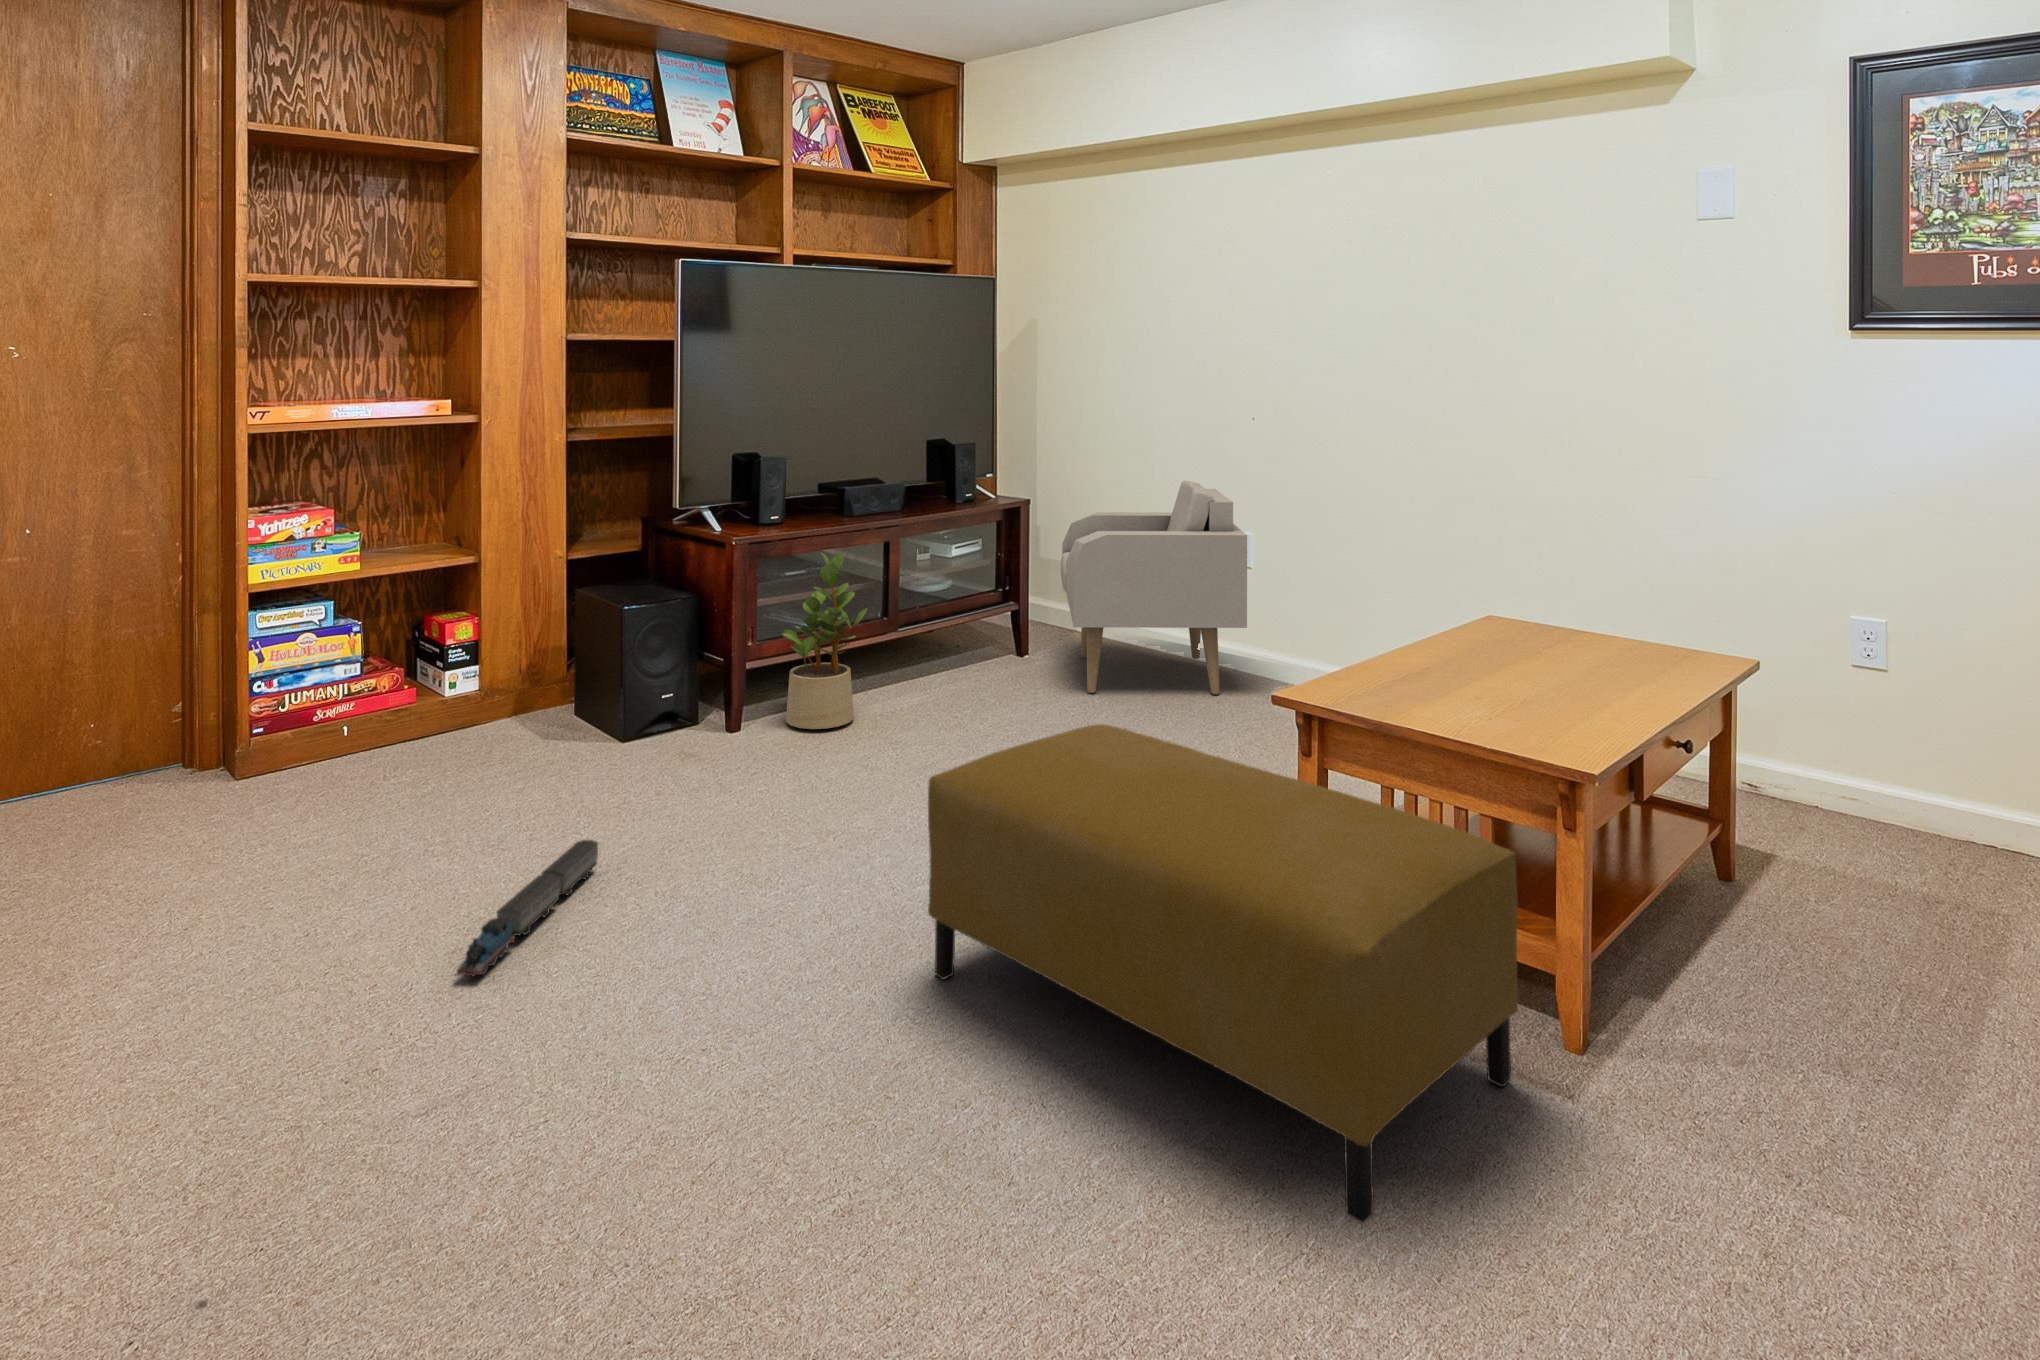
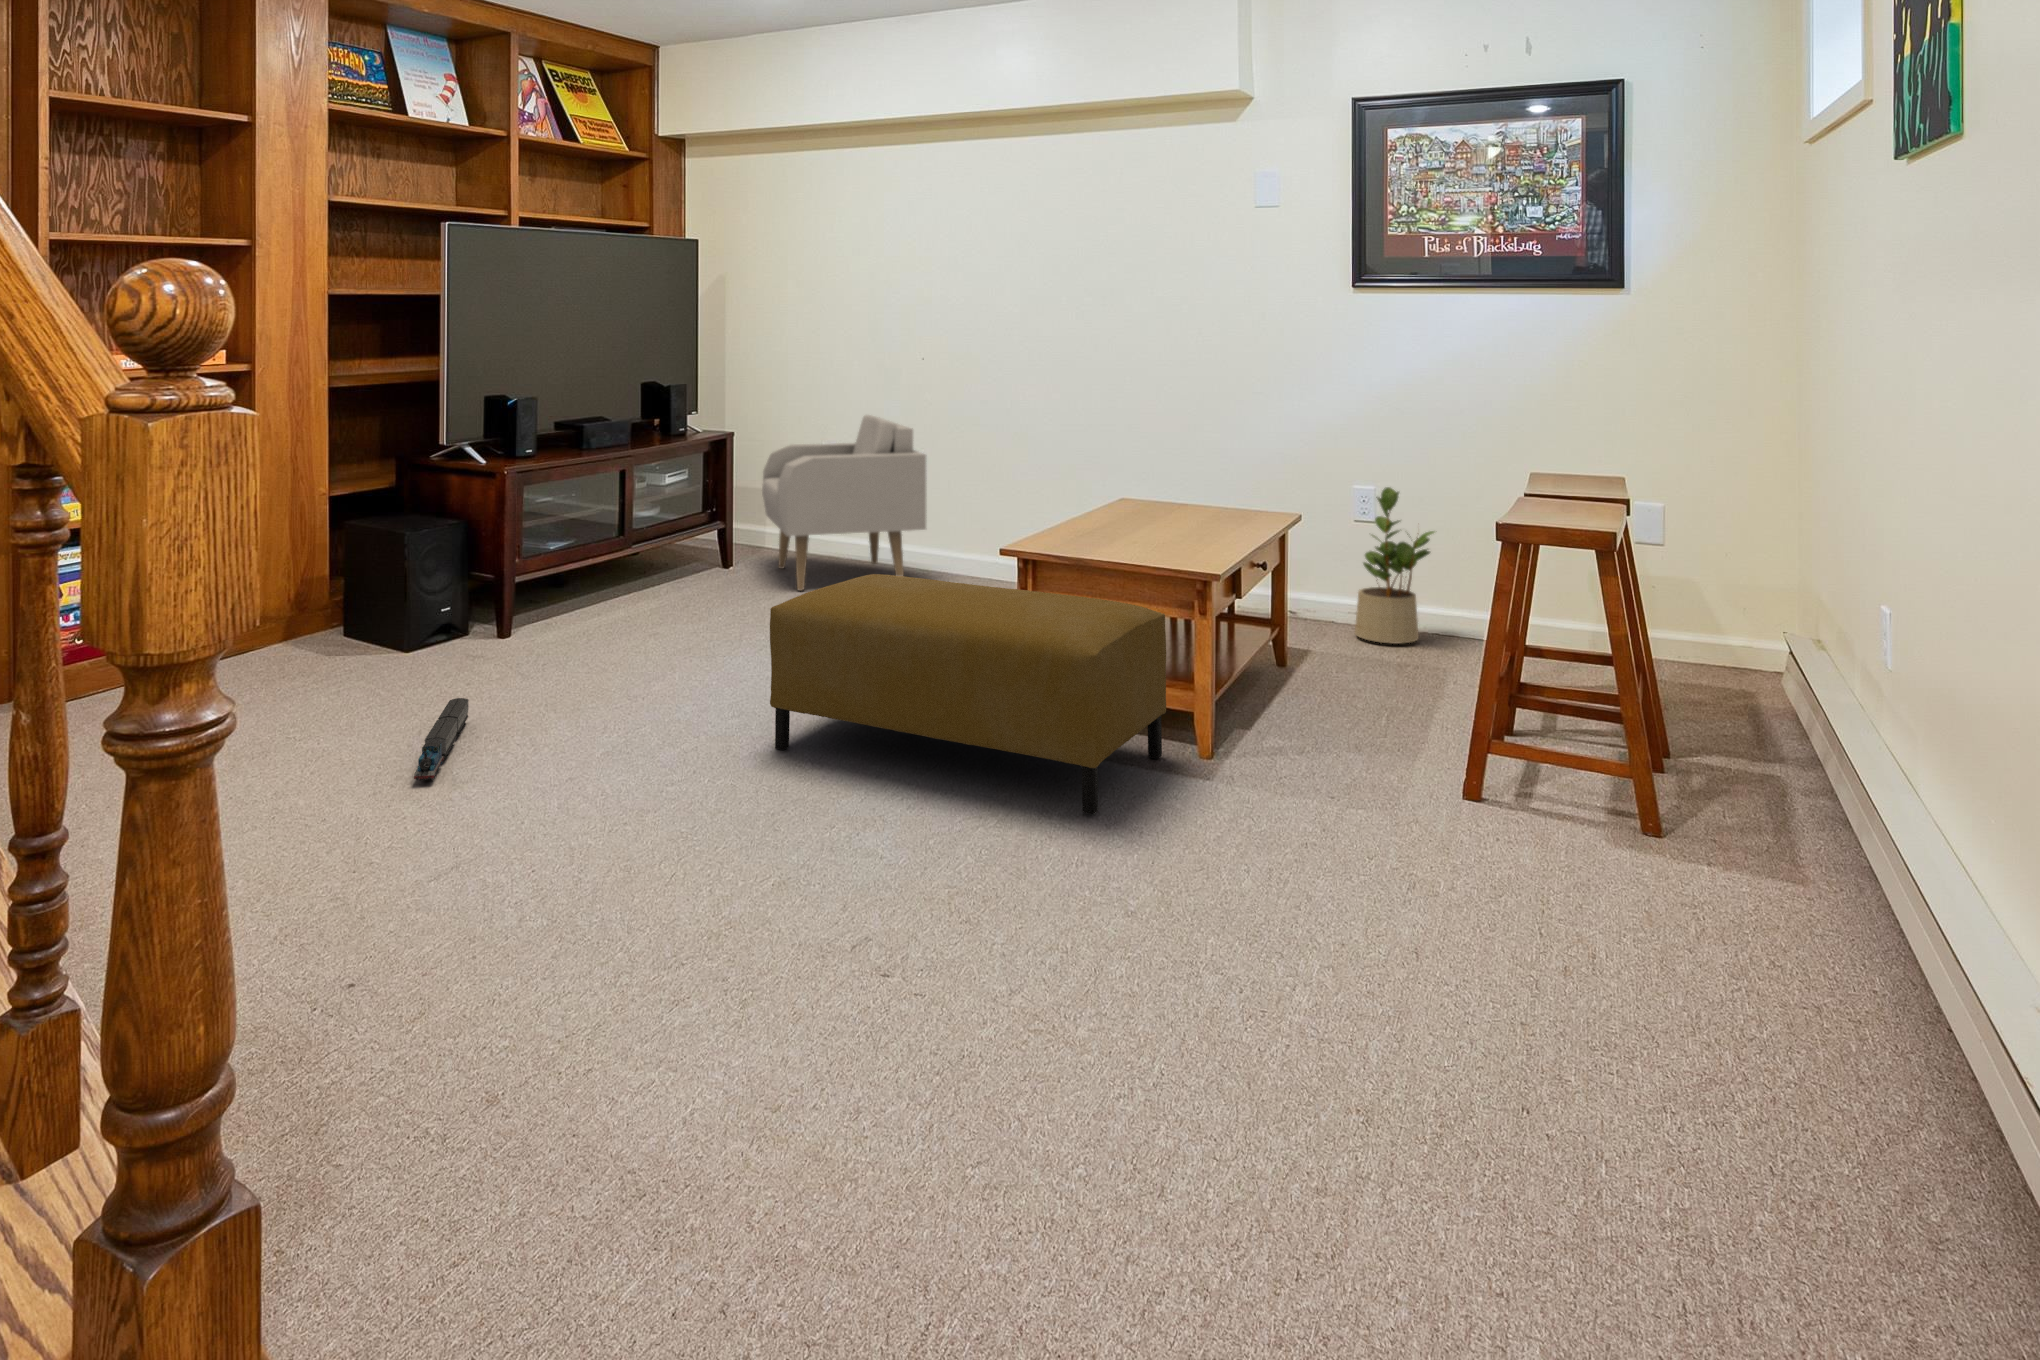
potted plant: present [782,552,867,729] -> present [1355,487,1434,644]

